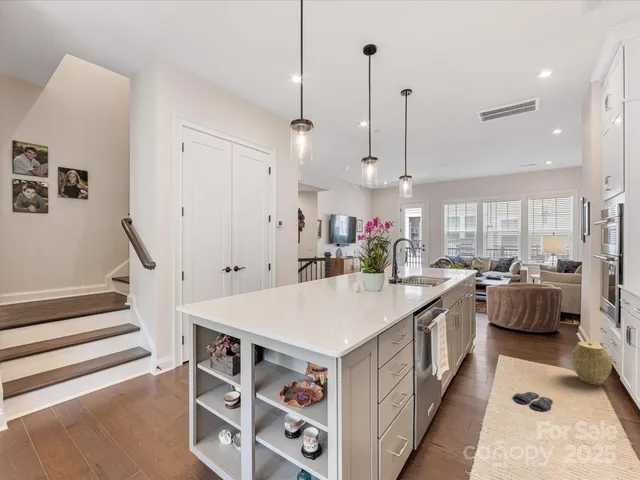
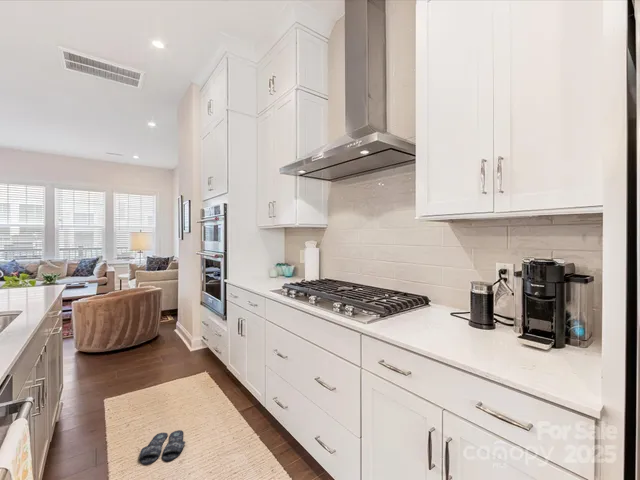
woven basket: present [570,342,612,385] -> none [187,341,220,385]

